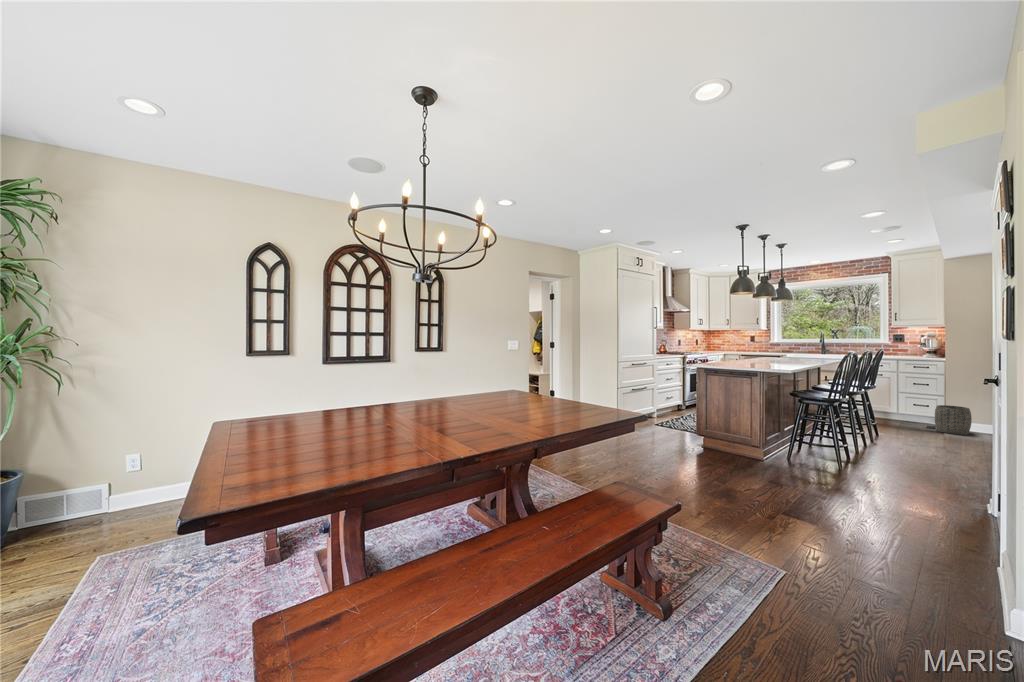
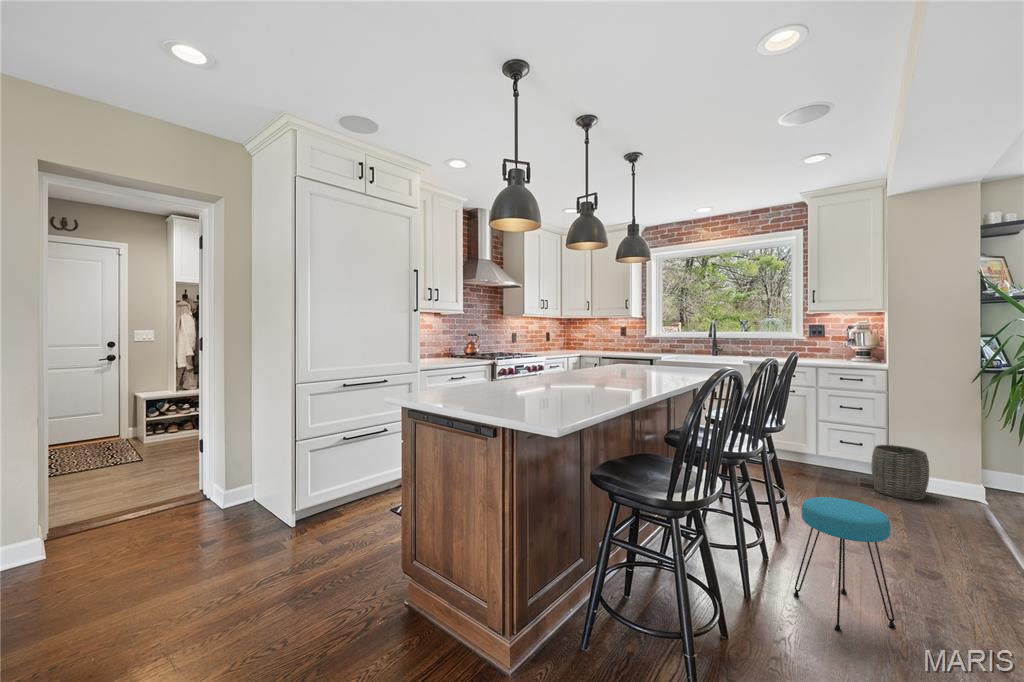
stool: none [884,414,932,464] -> present [793,497,896,630]

